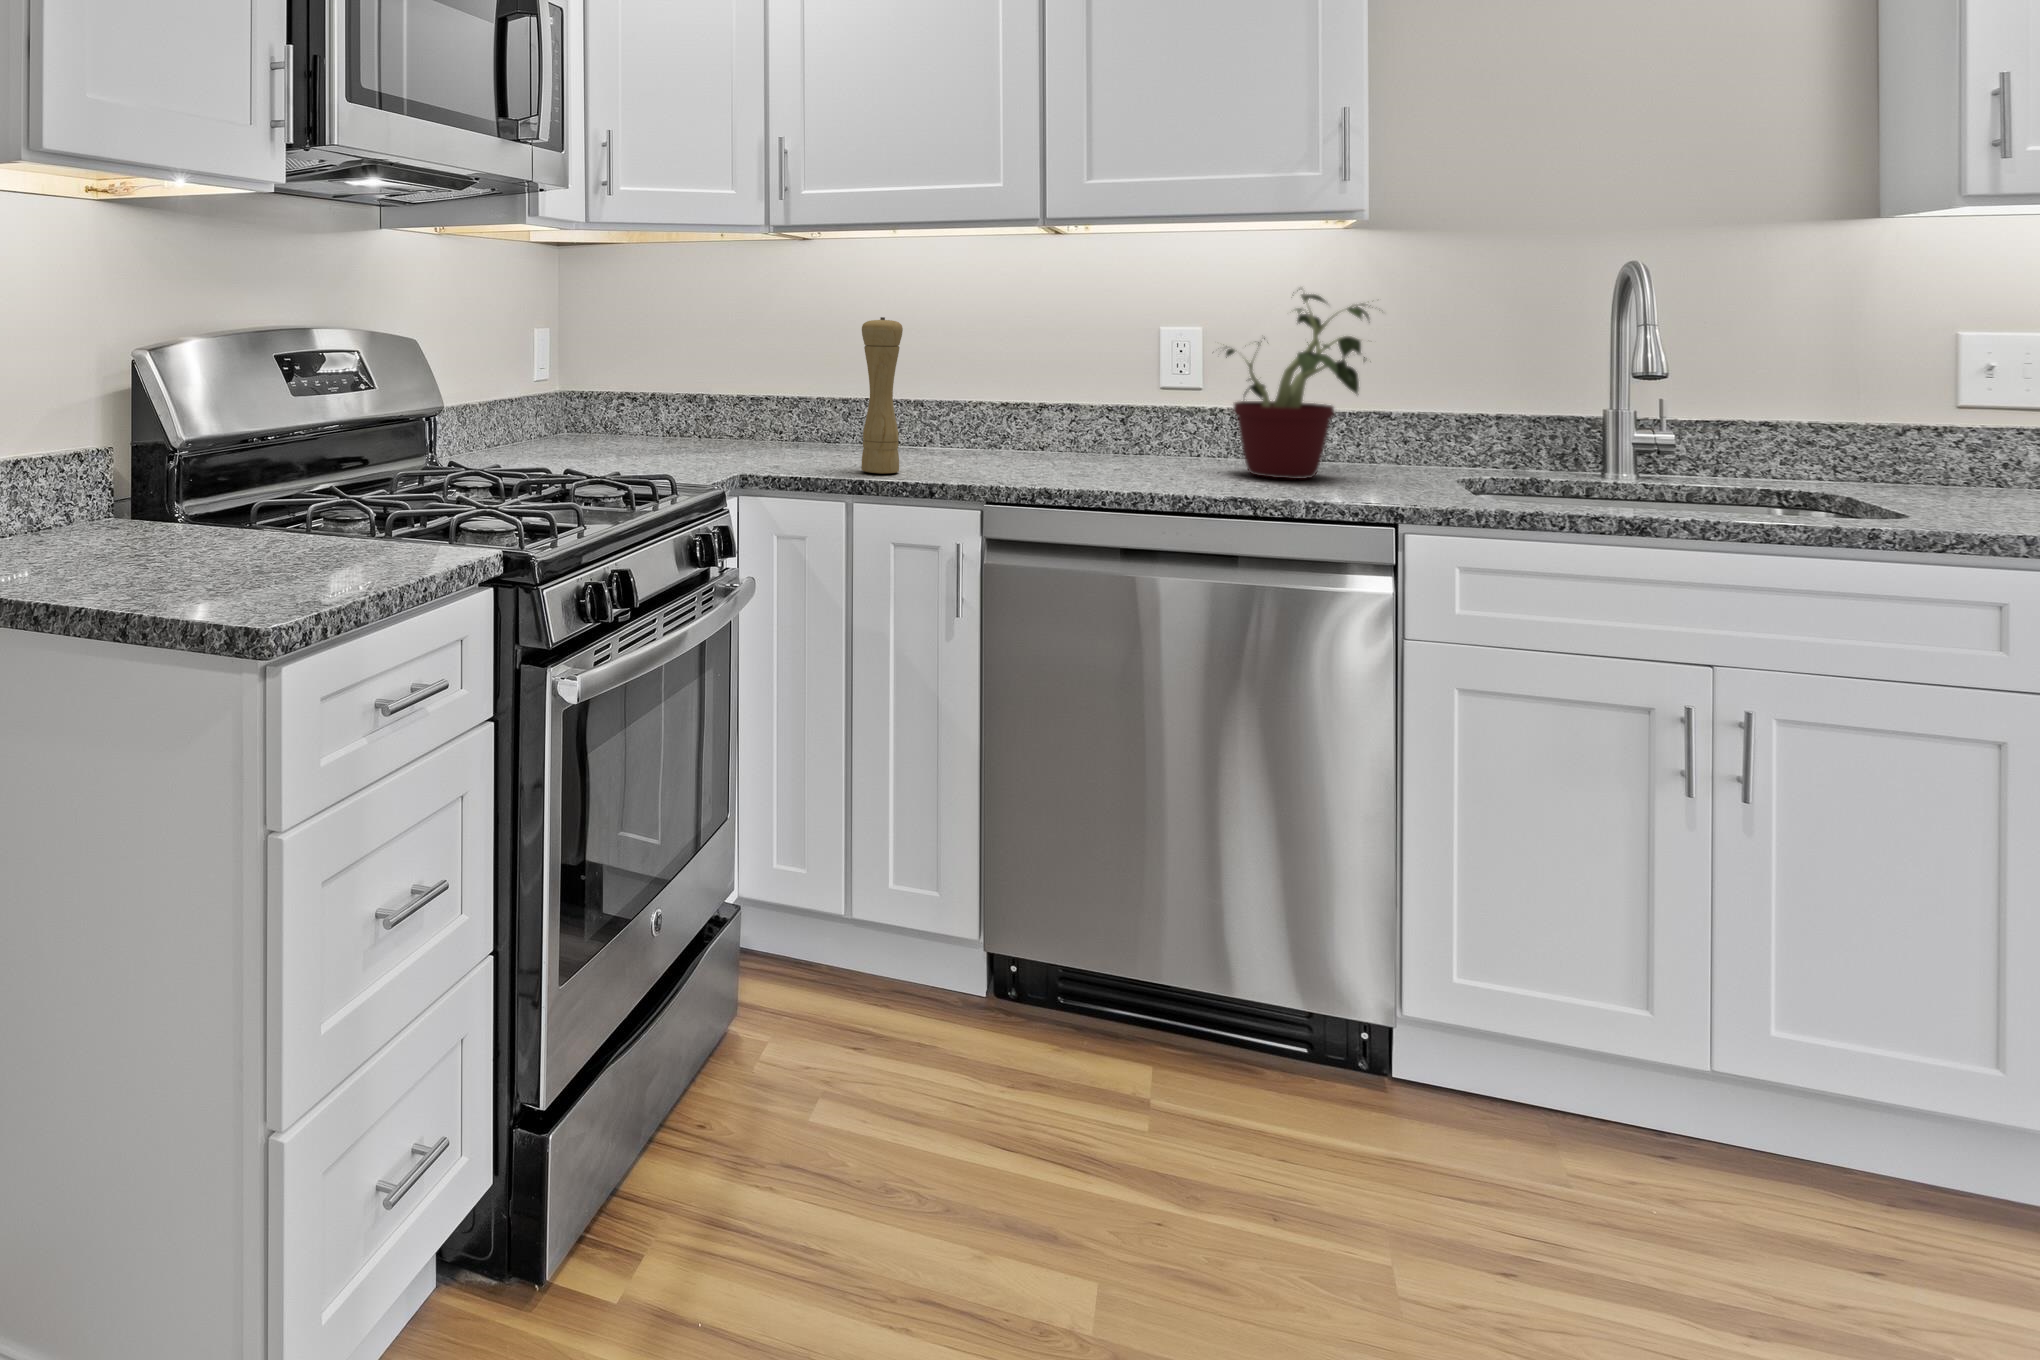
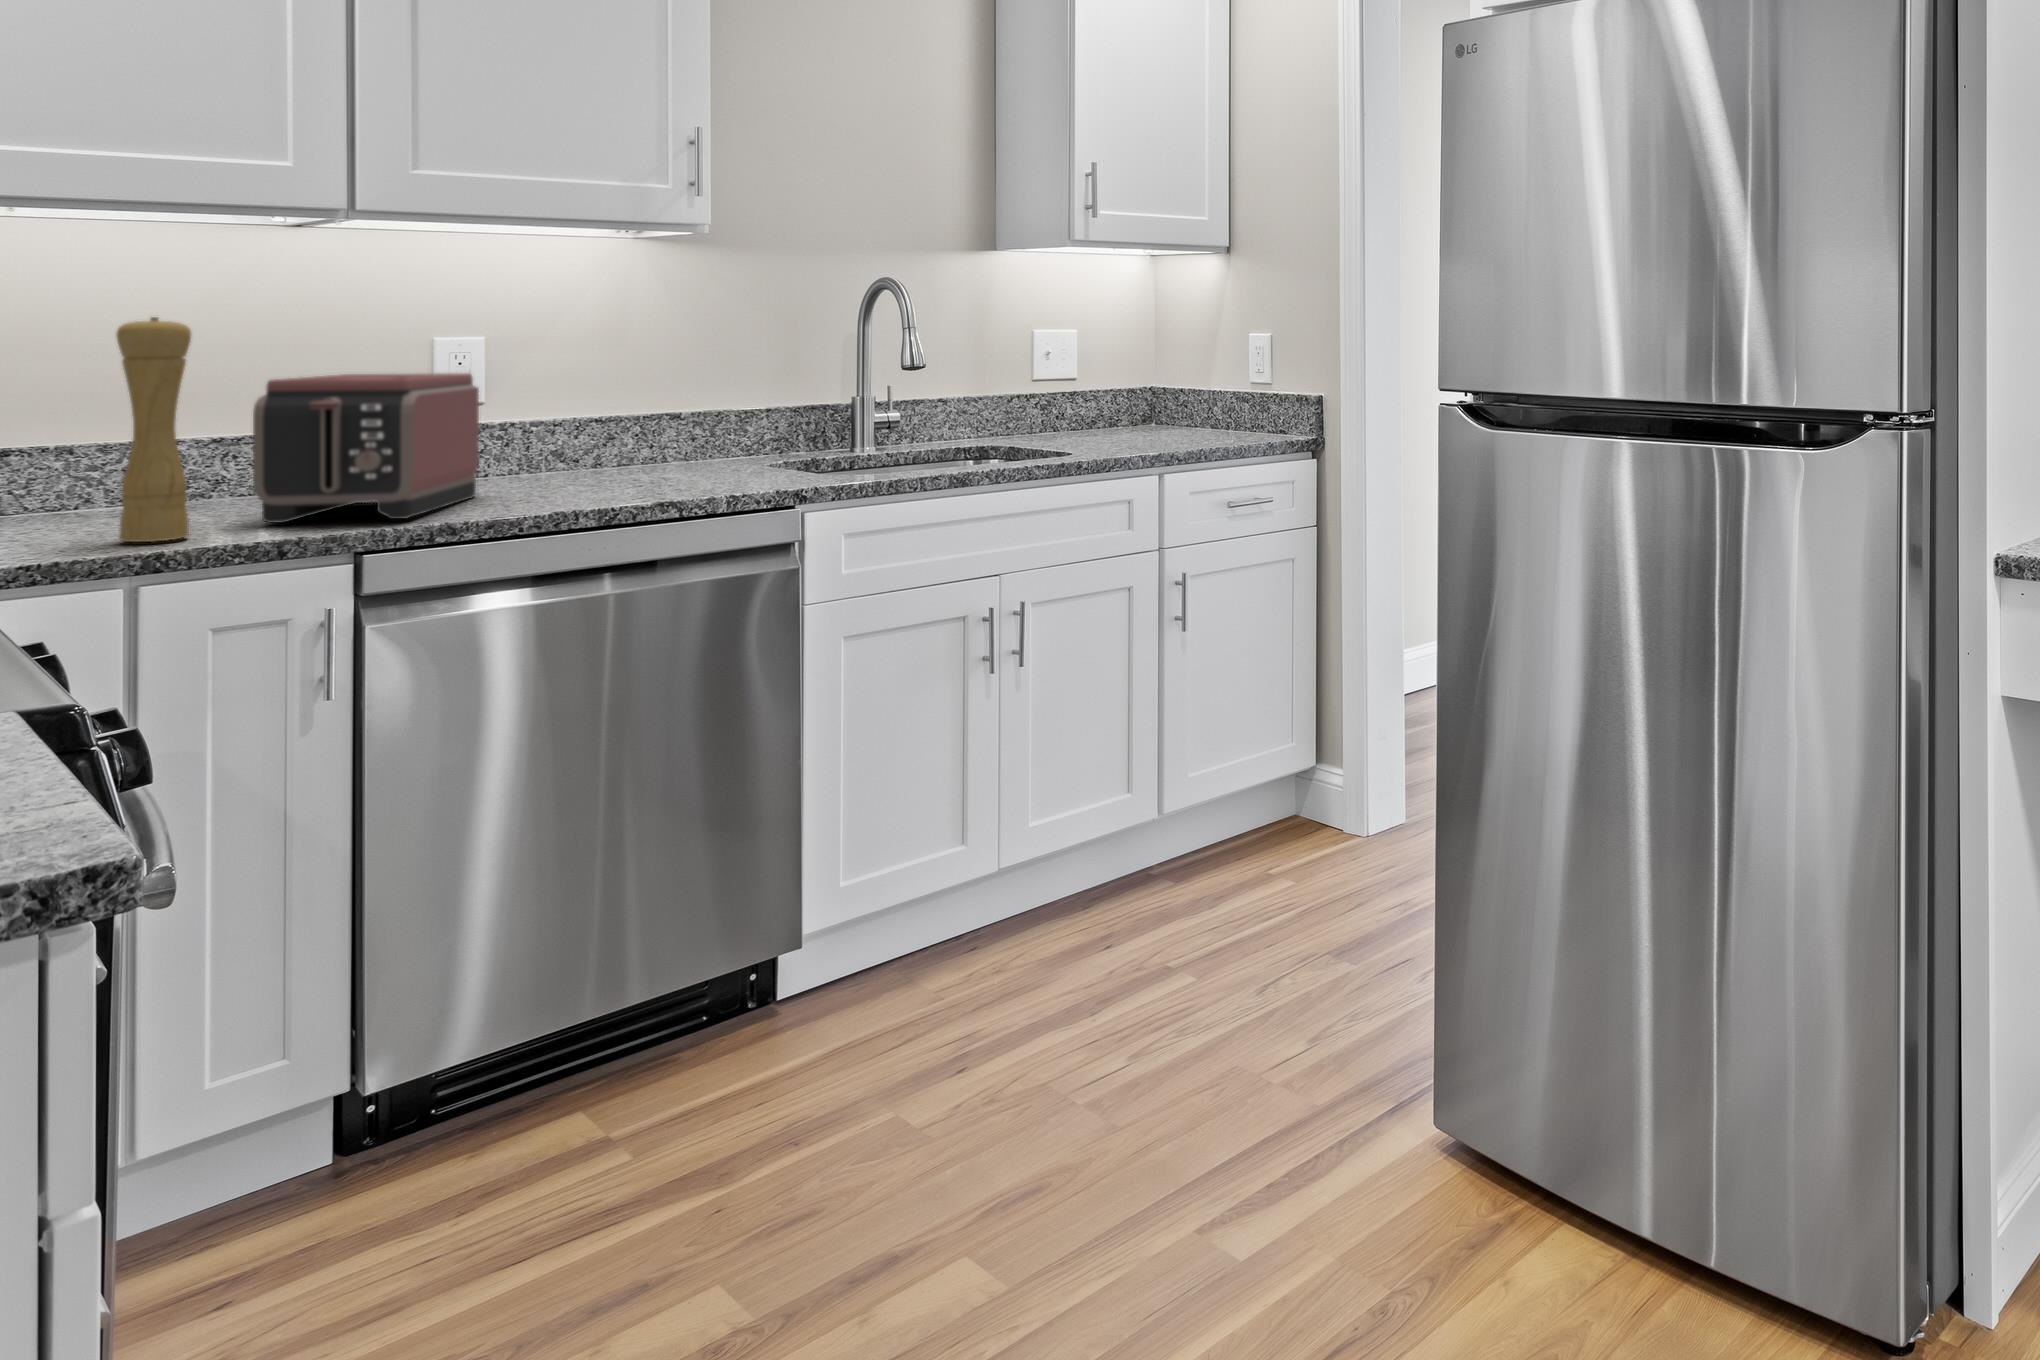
potted plant: present [1226,289,1373,479] -> none [556,285,726,483]
toaster: none [947,361,1134,481] -> present [253,373,479,523]

